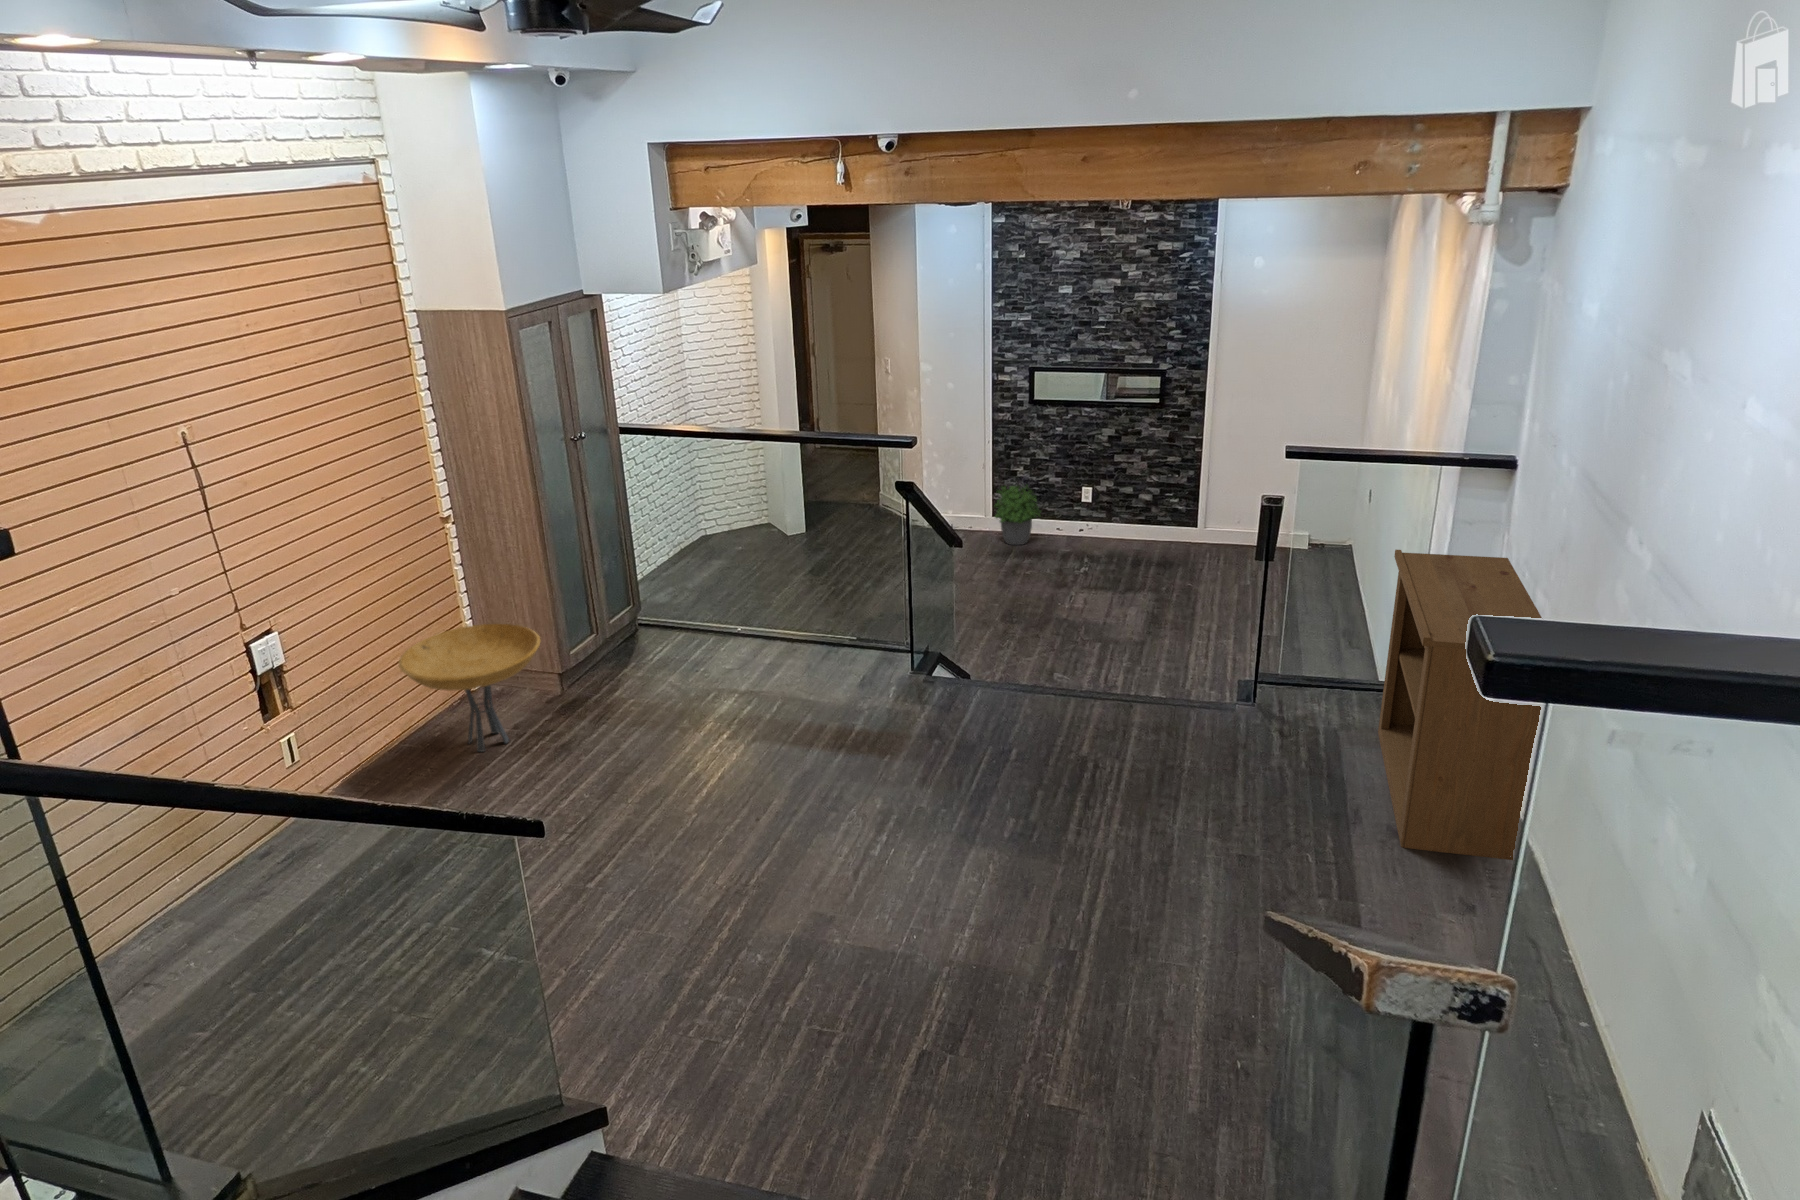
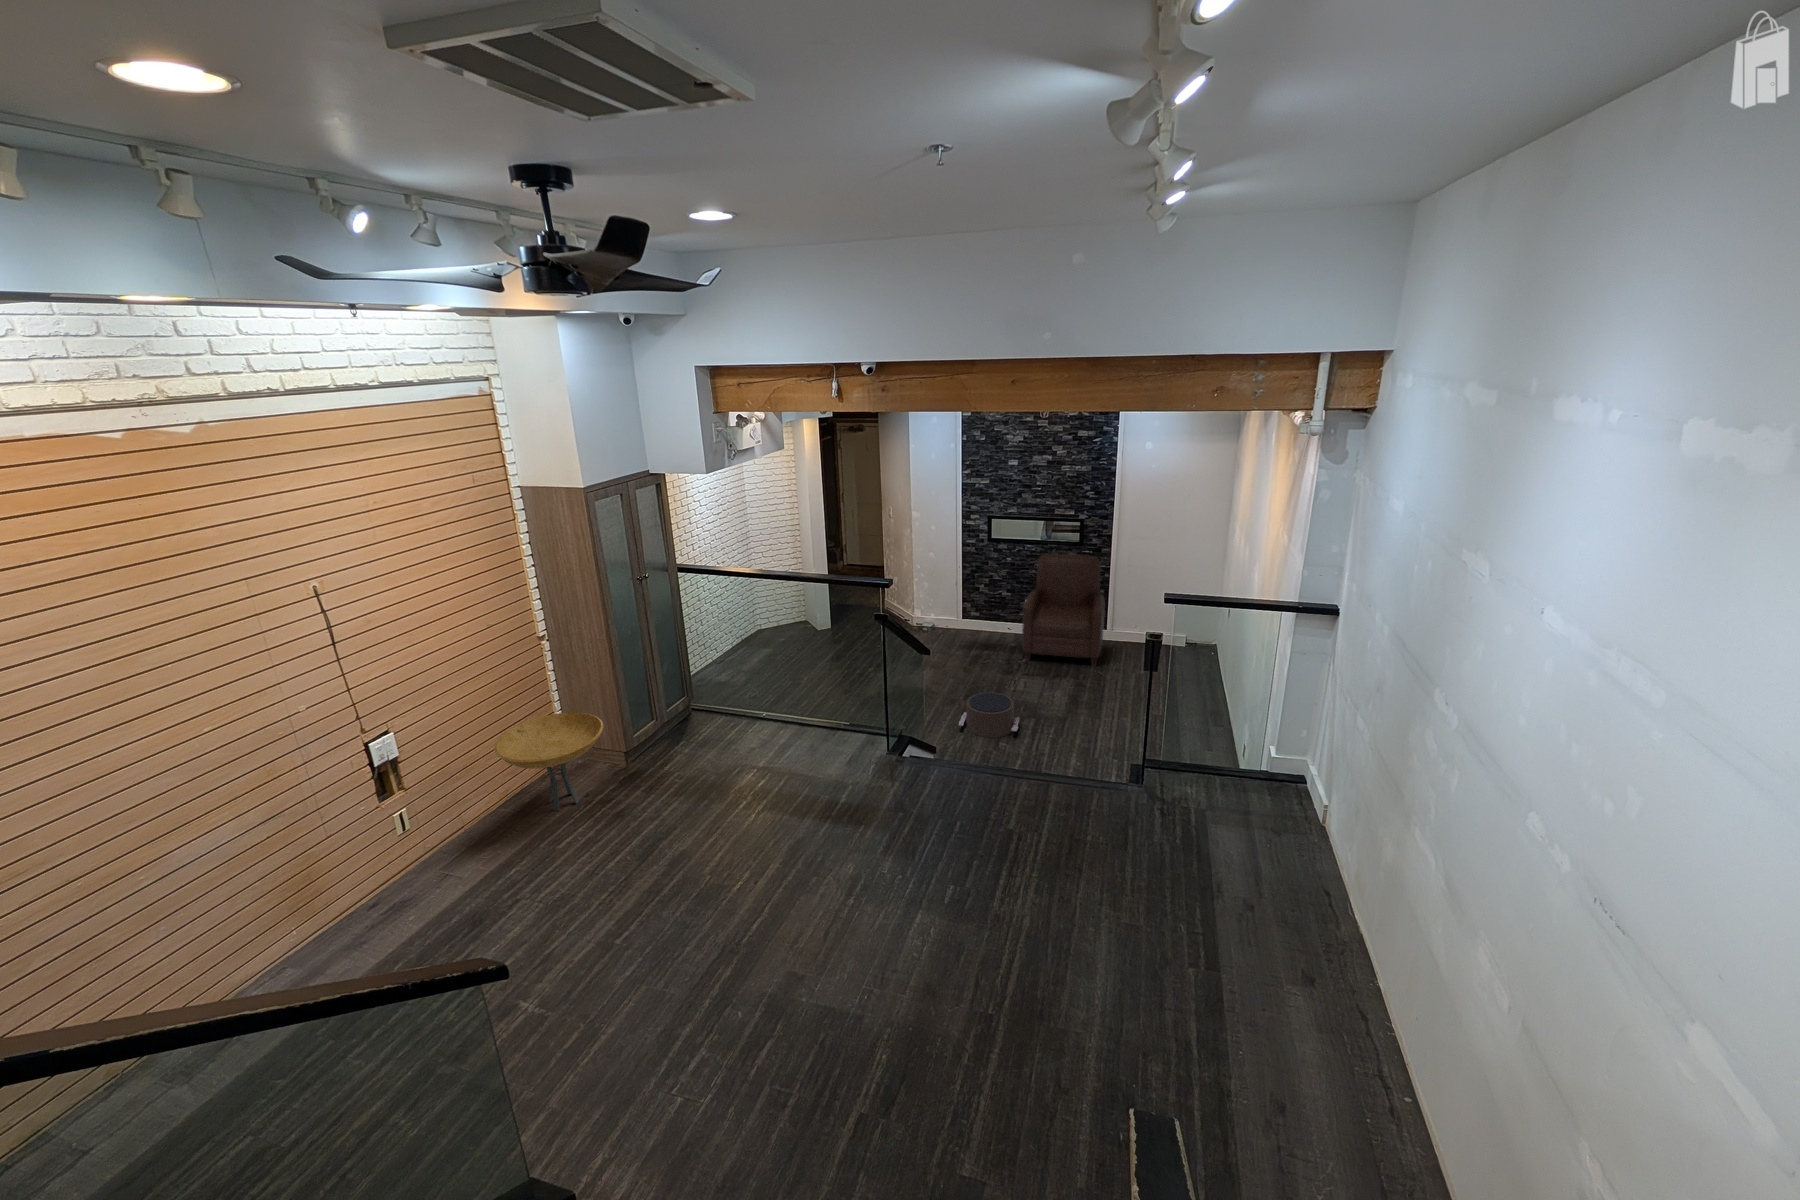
chair: none [1083,419,1197,575] -> present [1022,554,1105,666]
potted plant: present [994,485,1041,545] -> none [961,597,995,640]
bookshelf: present [1378,550,1542,860] -> none [1234,678,1381,944]
pouf: none [1004,605,1086,664] -> present [959,692,1019,738]

